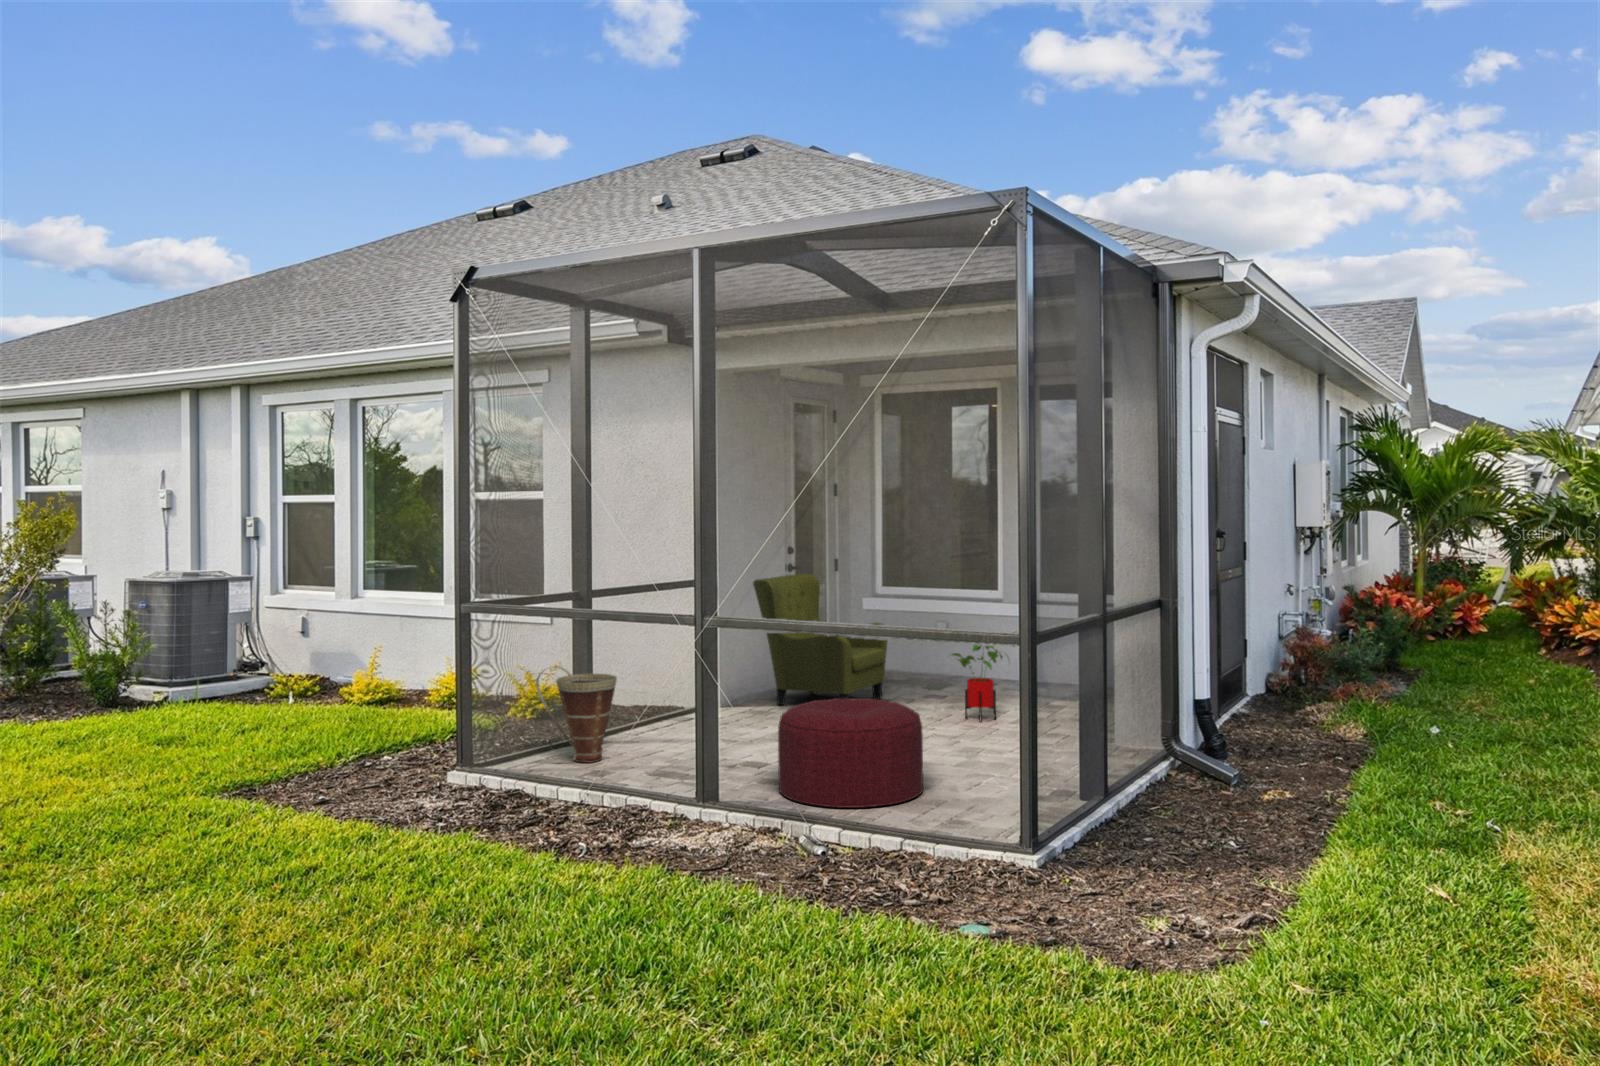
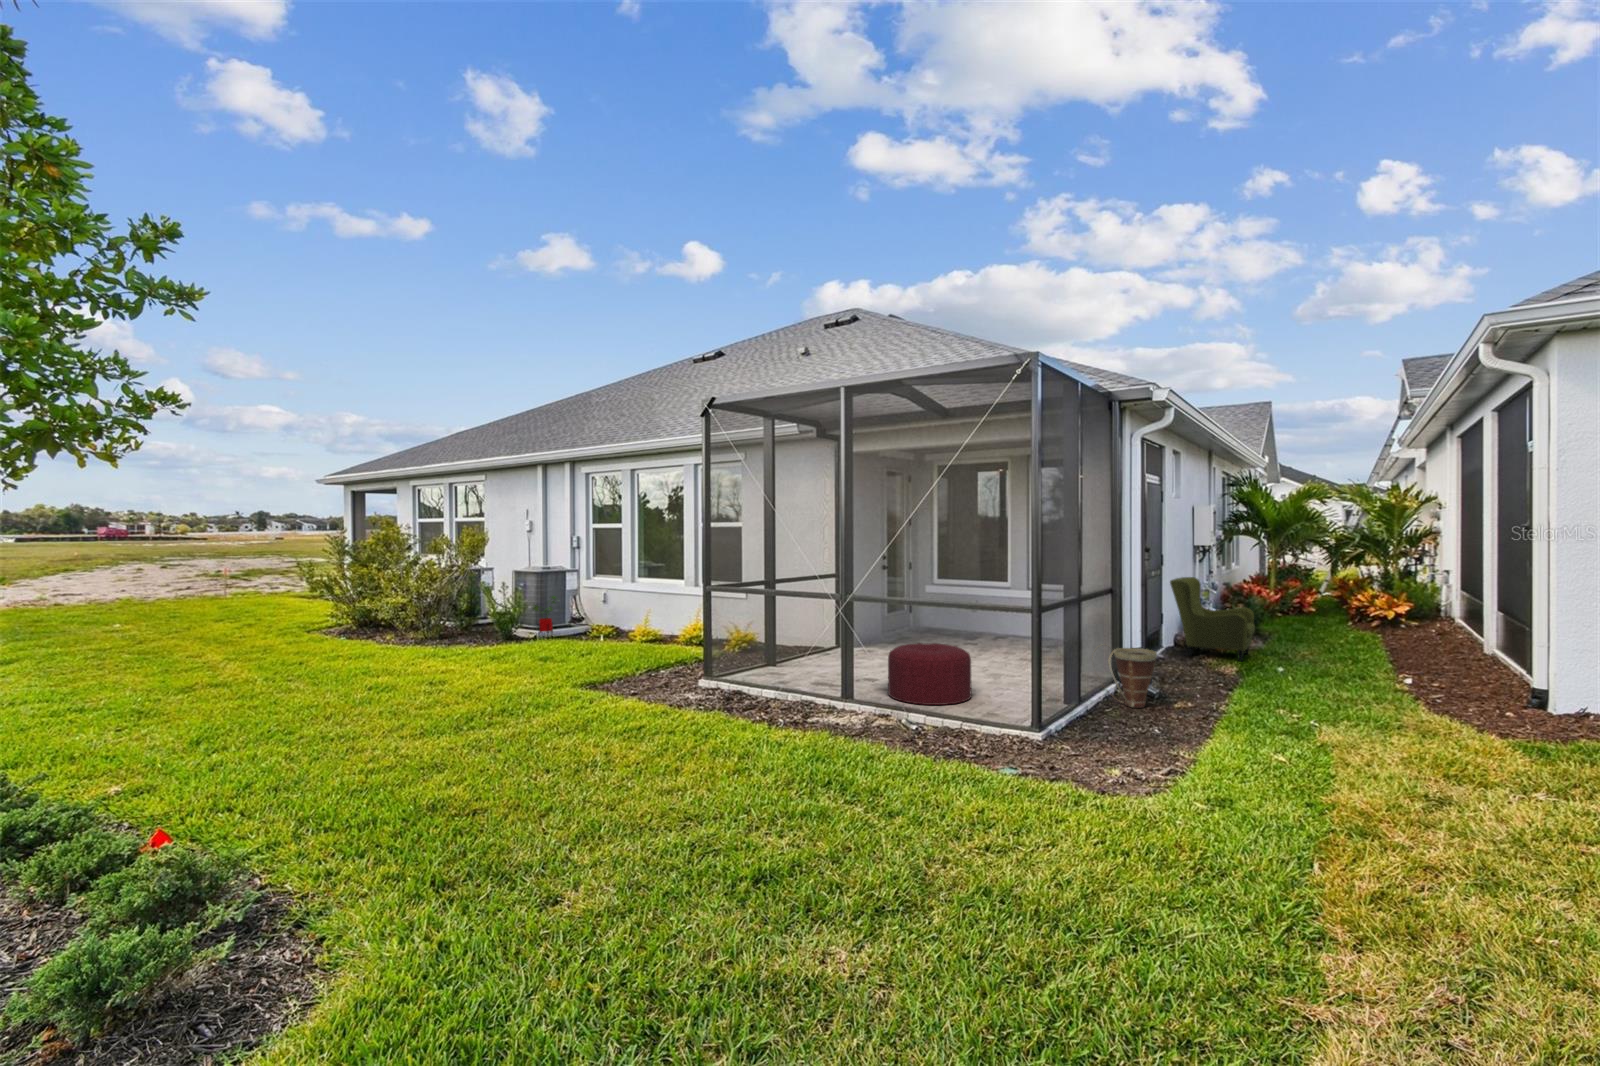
armchair: present [753,574,887,705] -> present [1170,577,1255,661]
house plant: present [952,645,1006,721] -> present [533,596,556,633]
basket: present [524,667,617,763] -> present [1108,648,1157,708]

